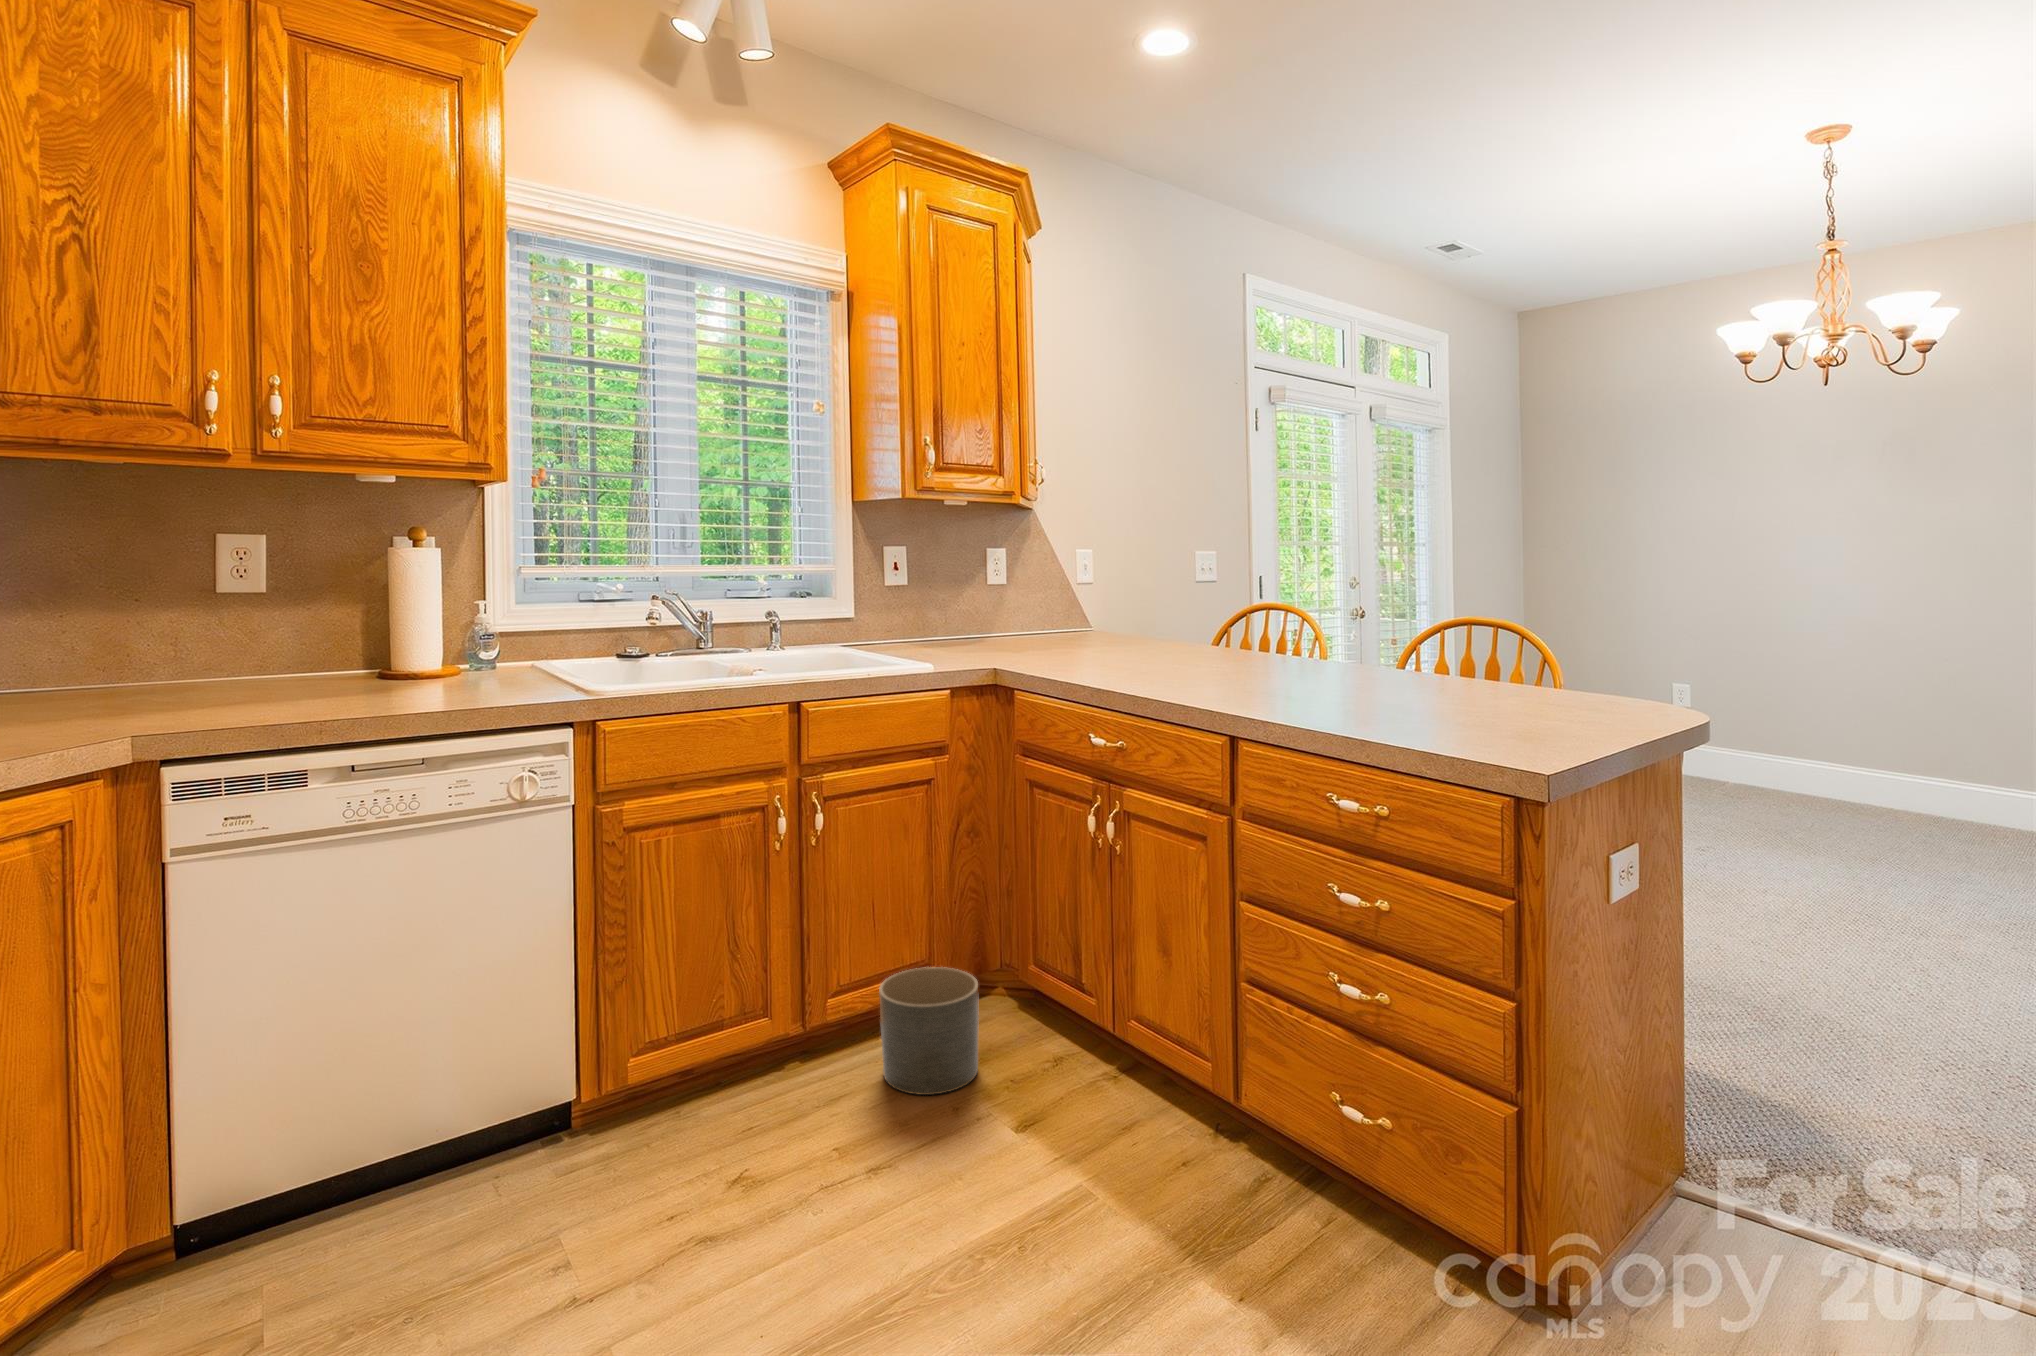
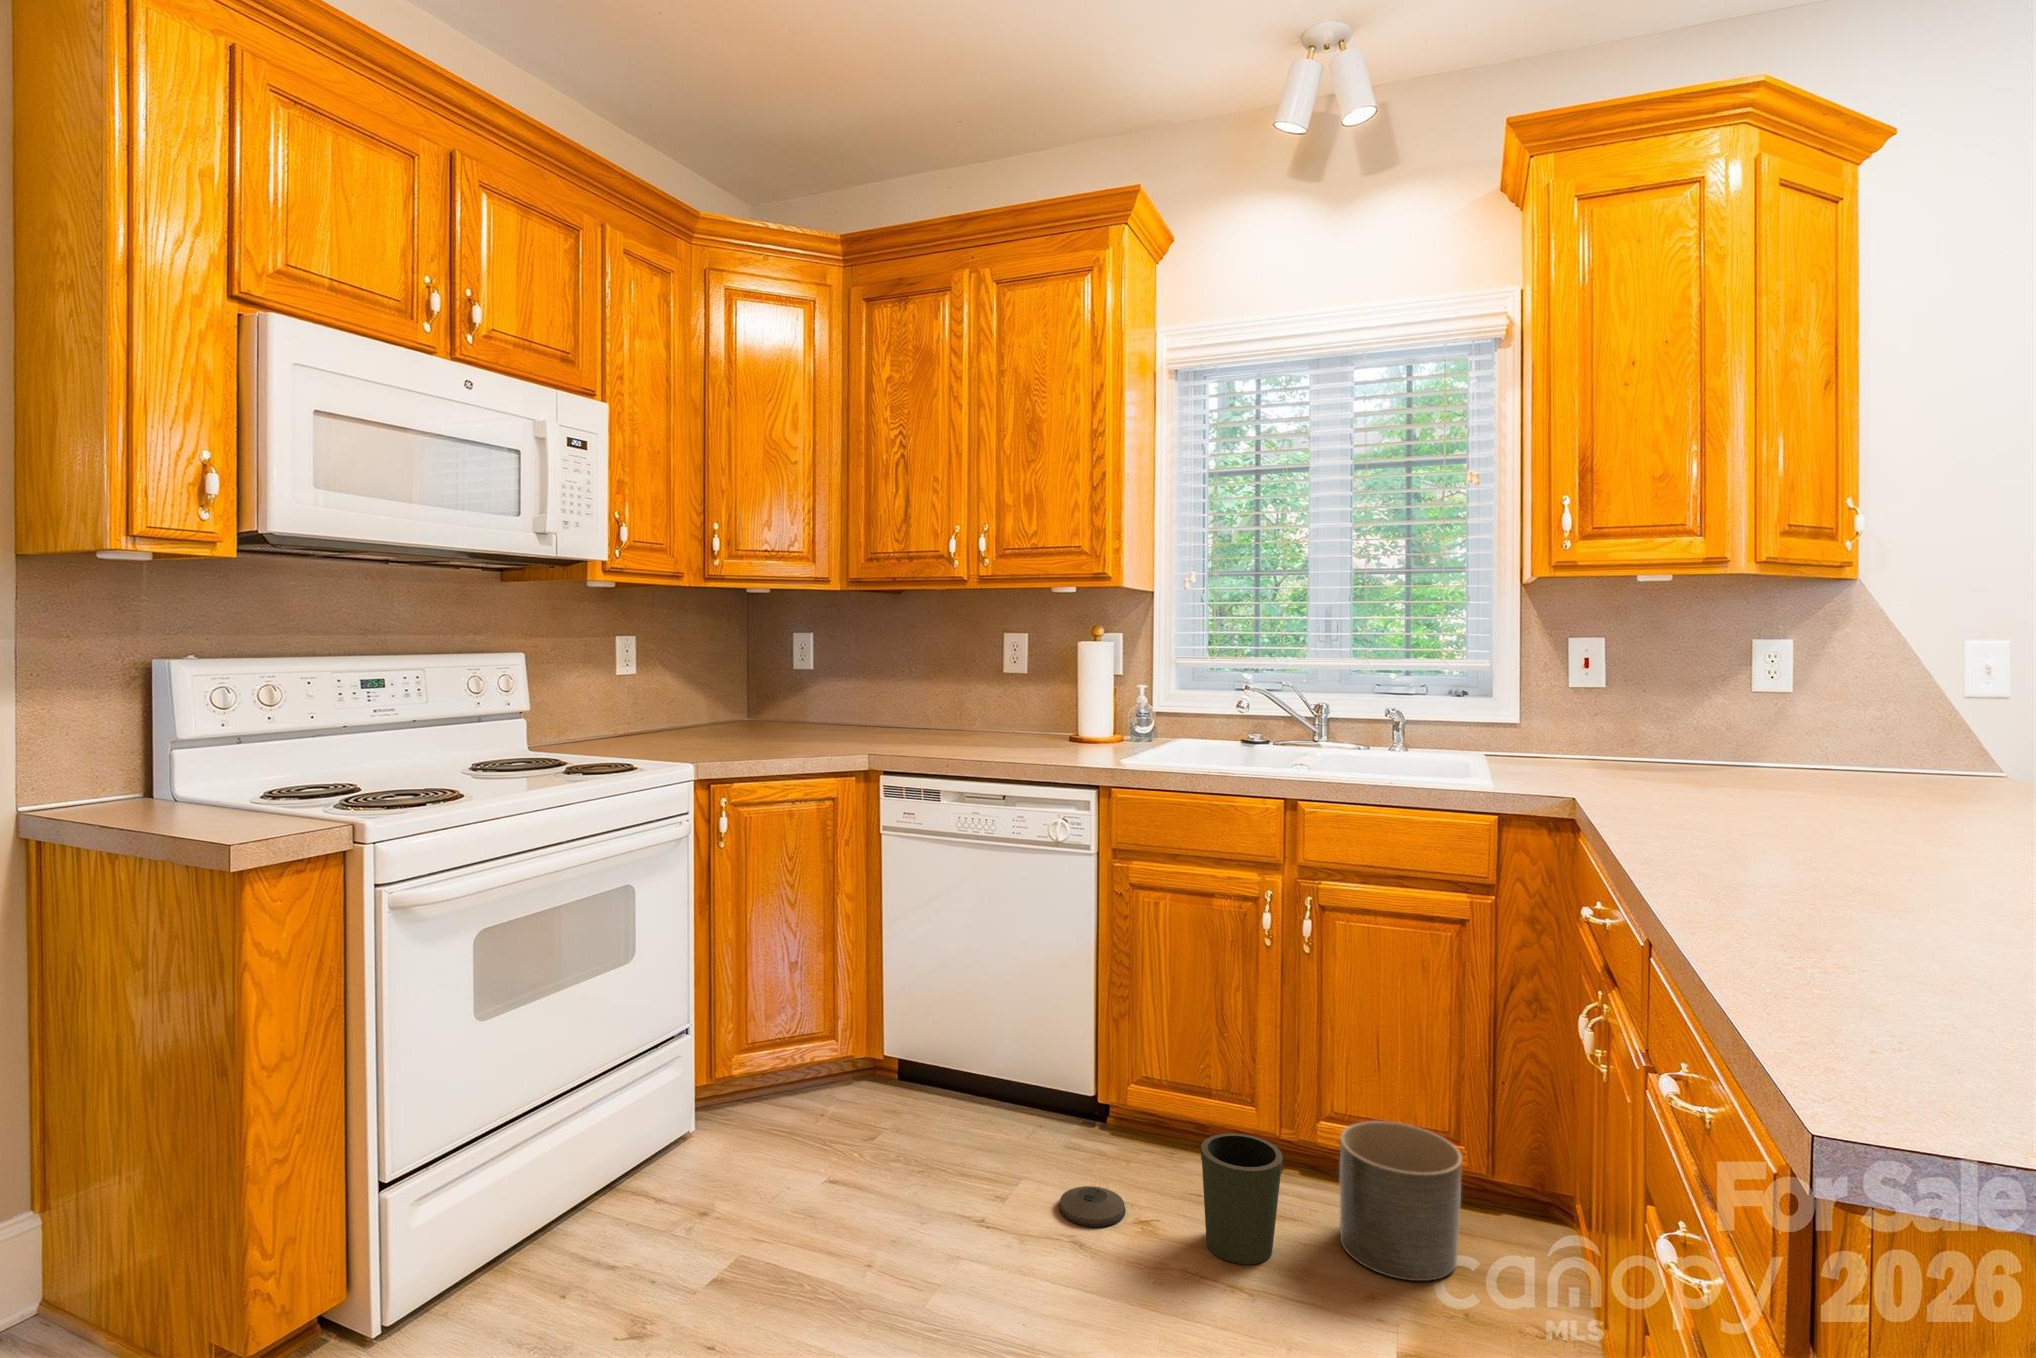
trash can: none [643,1030,873,1210] -> present [1059,1133,1283,1264]

